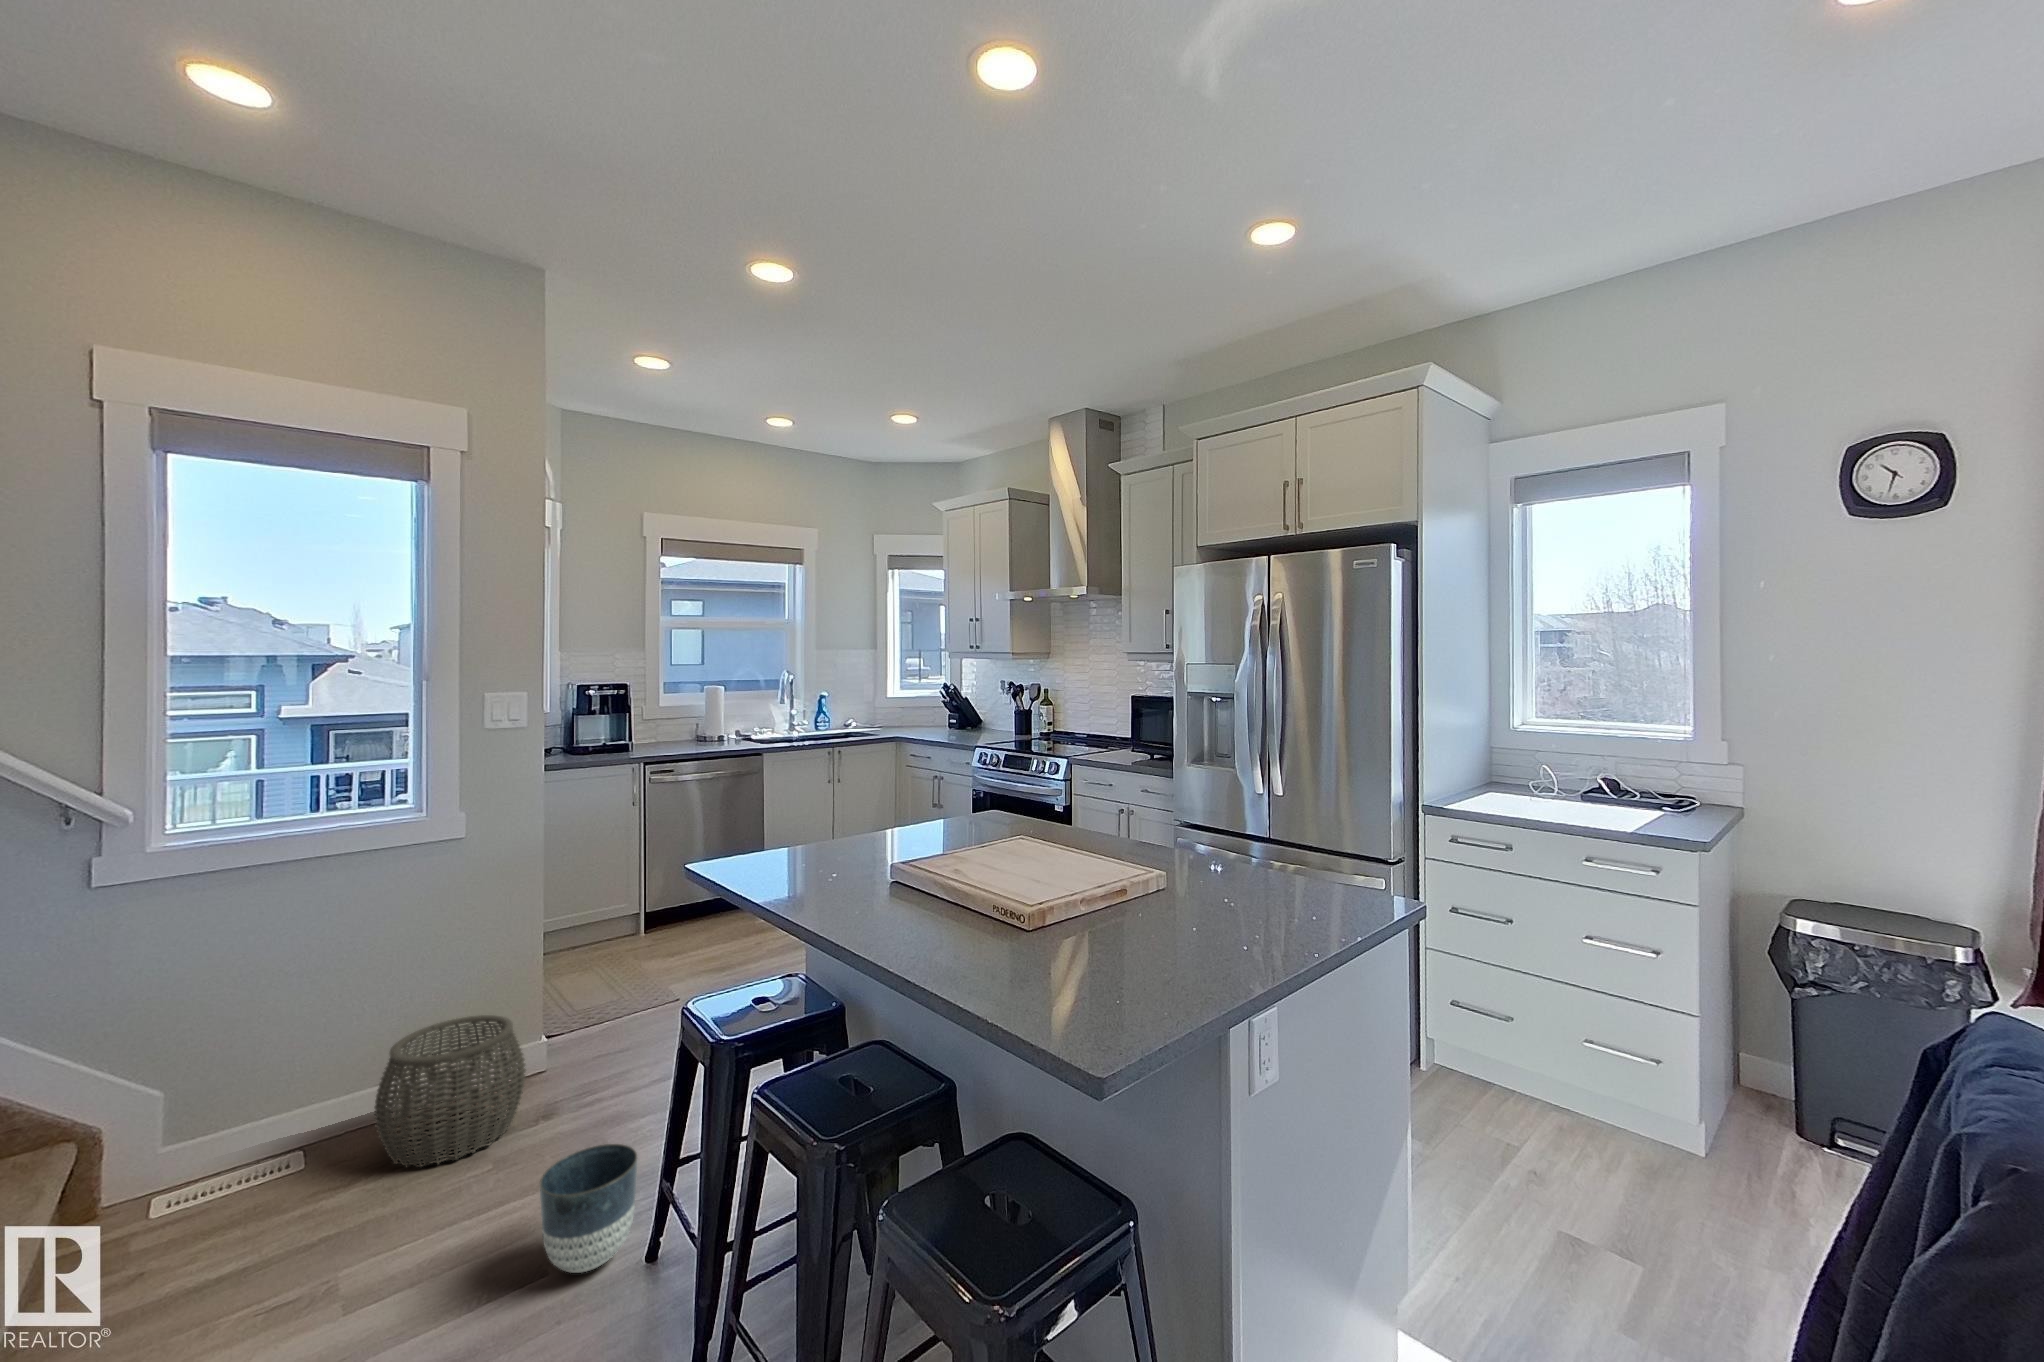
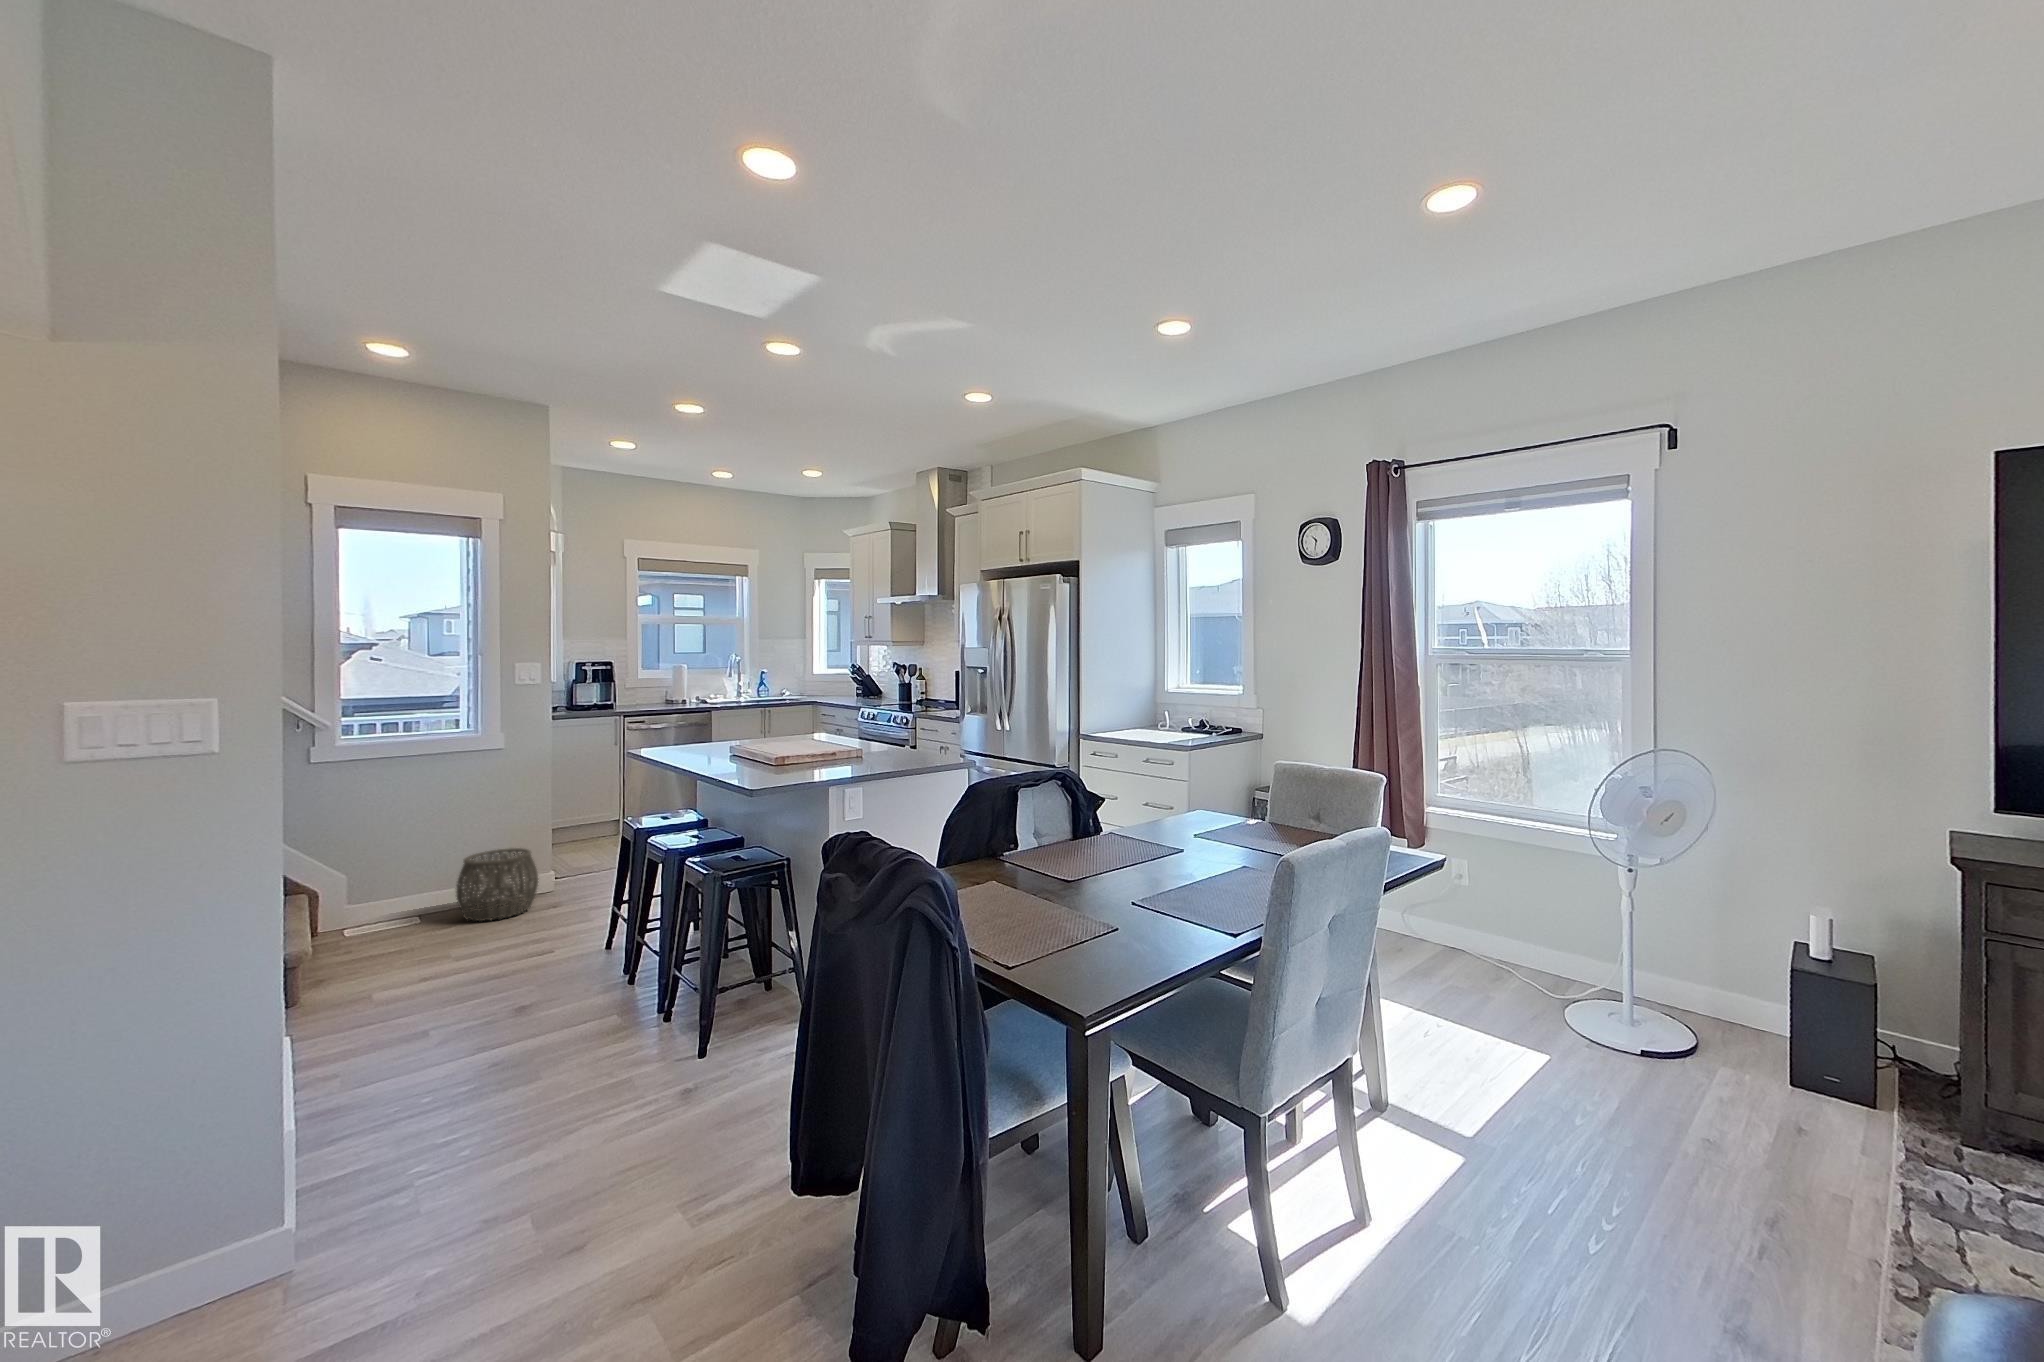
planter: present [540,1144,637,1273] -> none [543,896,593,952]

